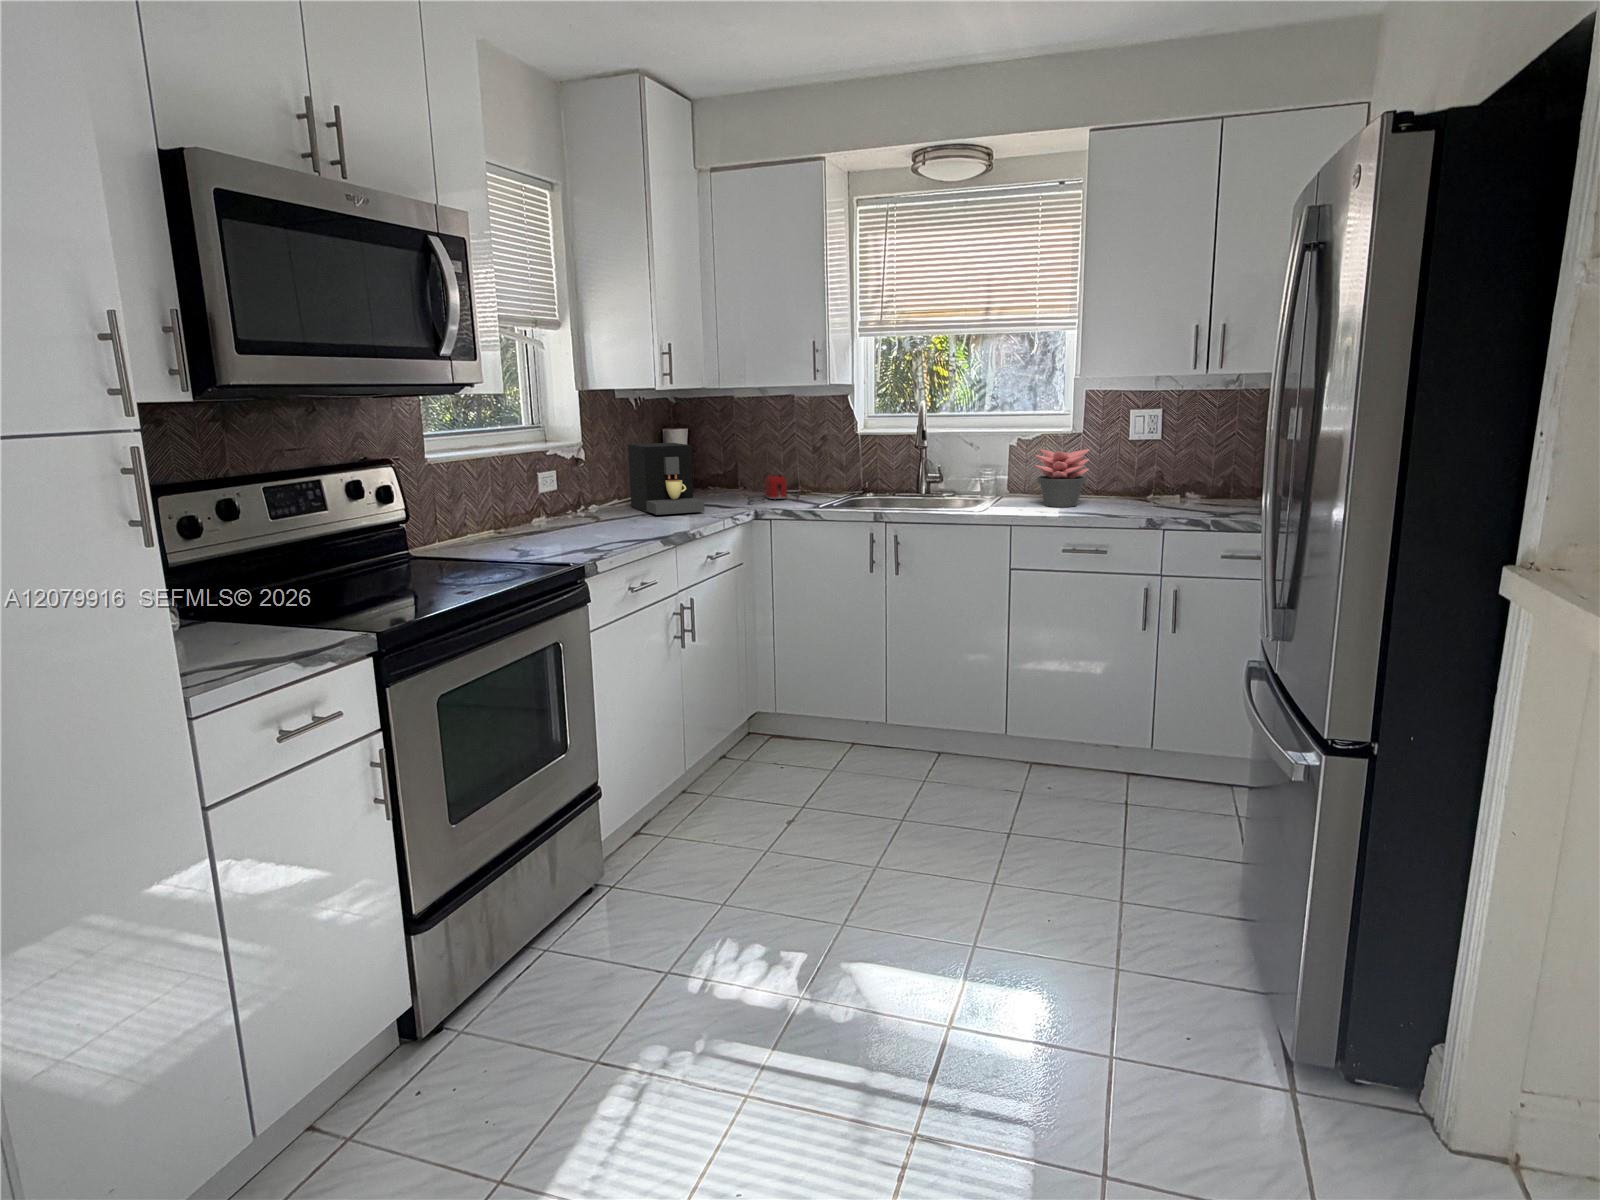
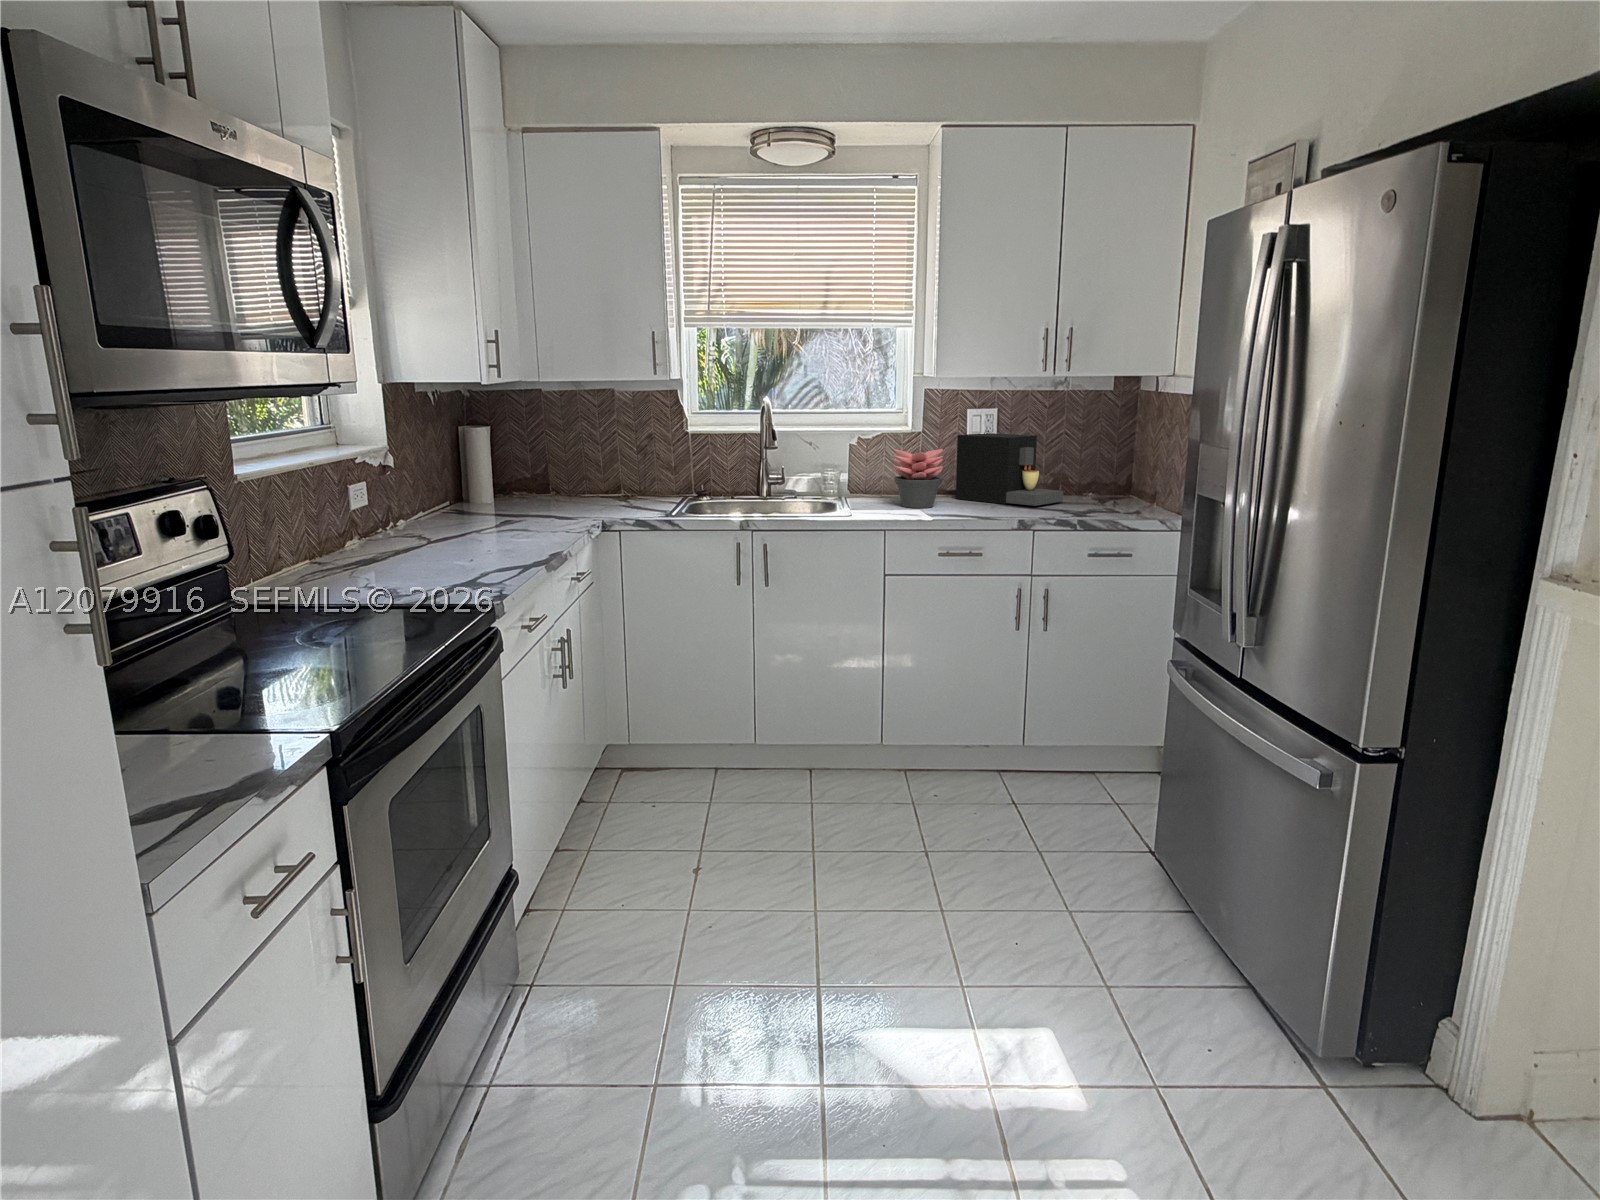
coffee maker: present [628,443,704,515] -> present [956,433,1063,506]
toaster: present [747,475,787,503] -> none [573,479,622,513]

